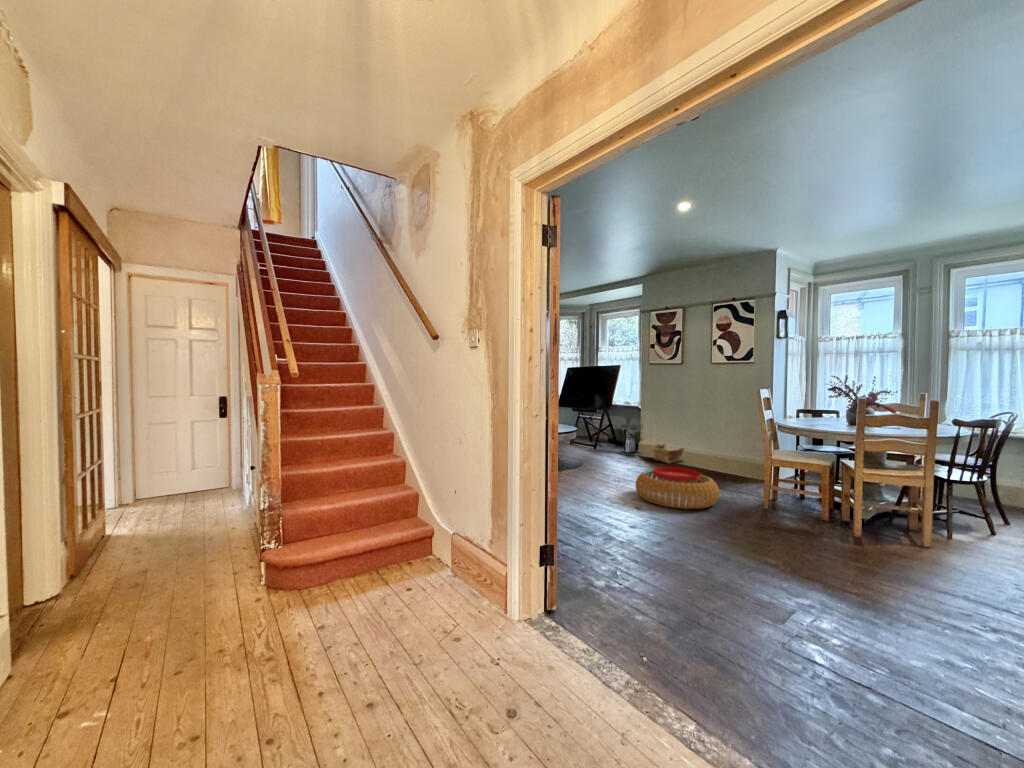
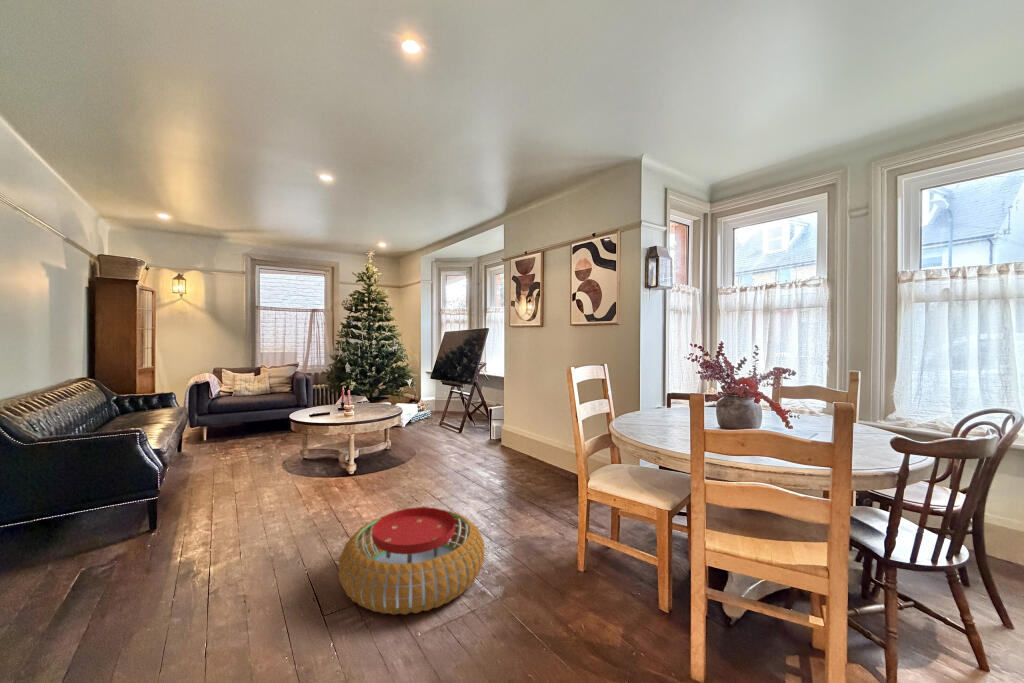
potted tree: present [615,415,643,456] -> none [464,391,503,450]
woven basket: present [653,444,684,463] -> none [500,430,543,467]

